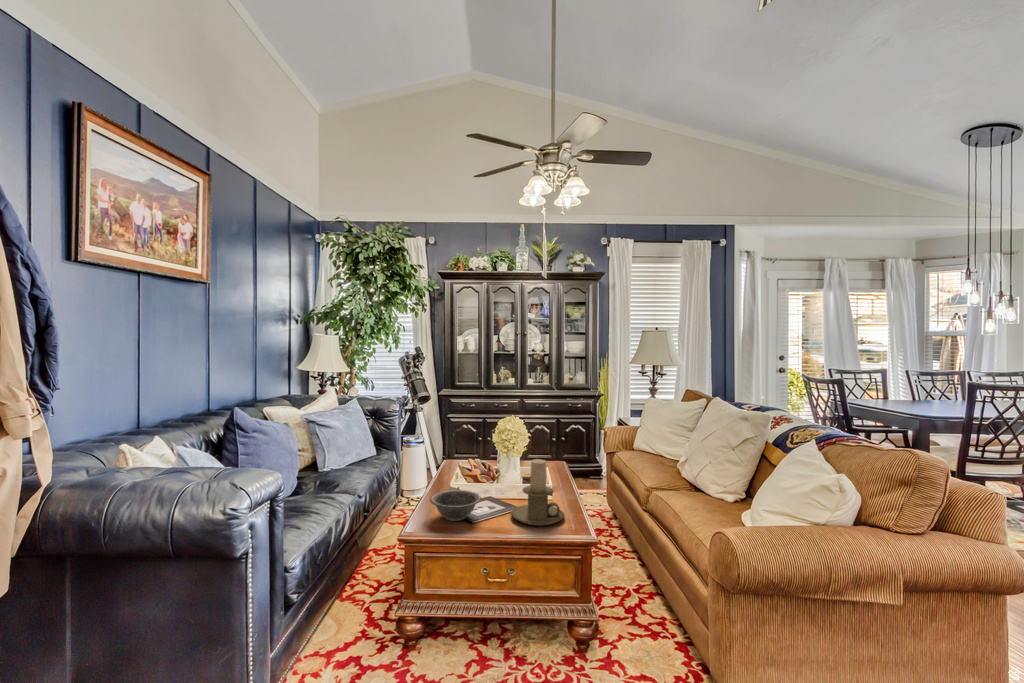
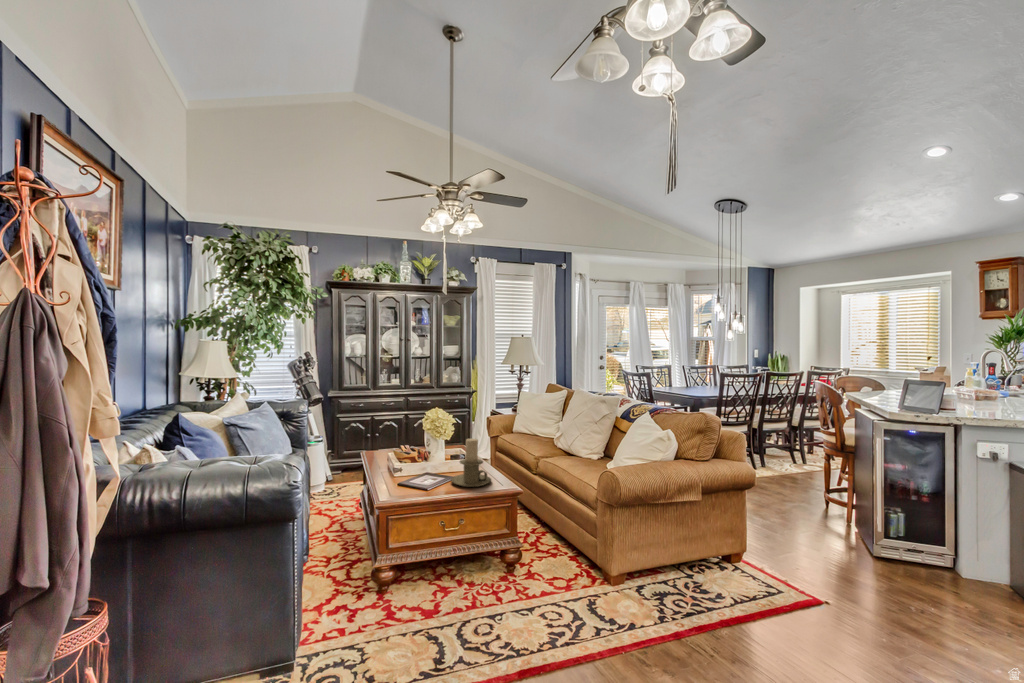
decorative bowl: present [430,490,481,521] -> none [388,468,429,491]

